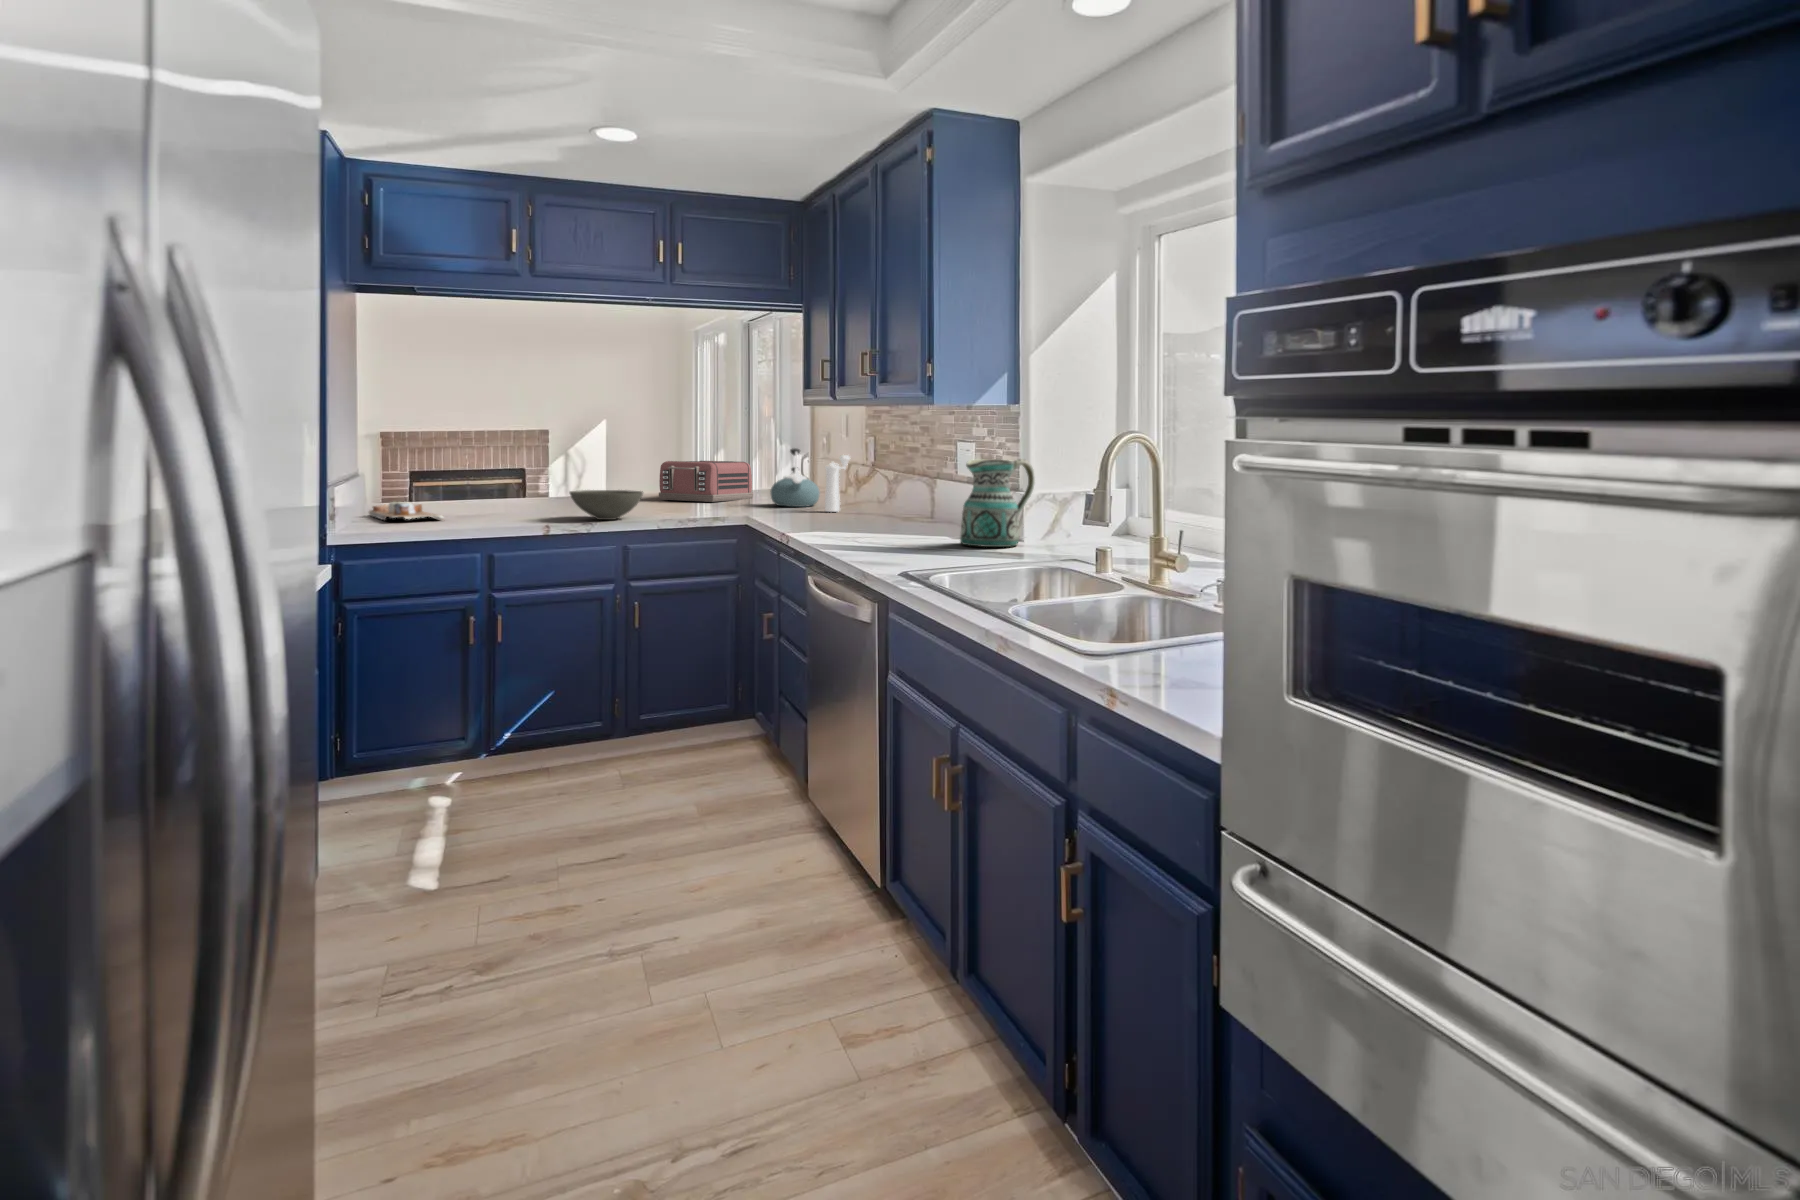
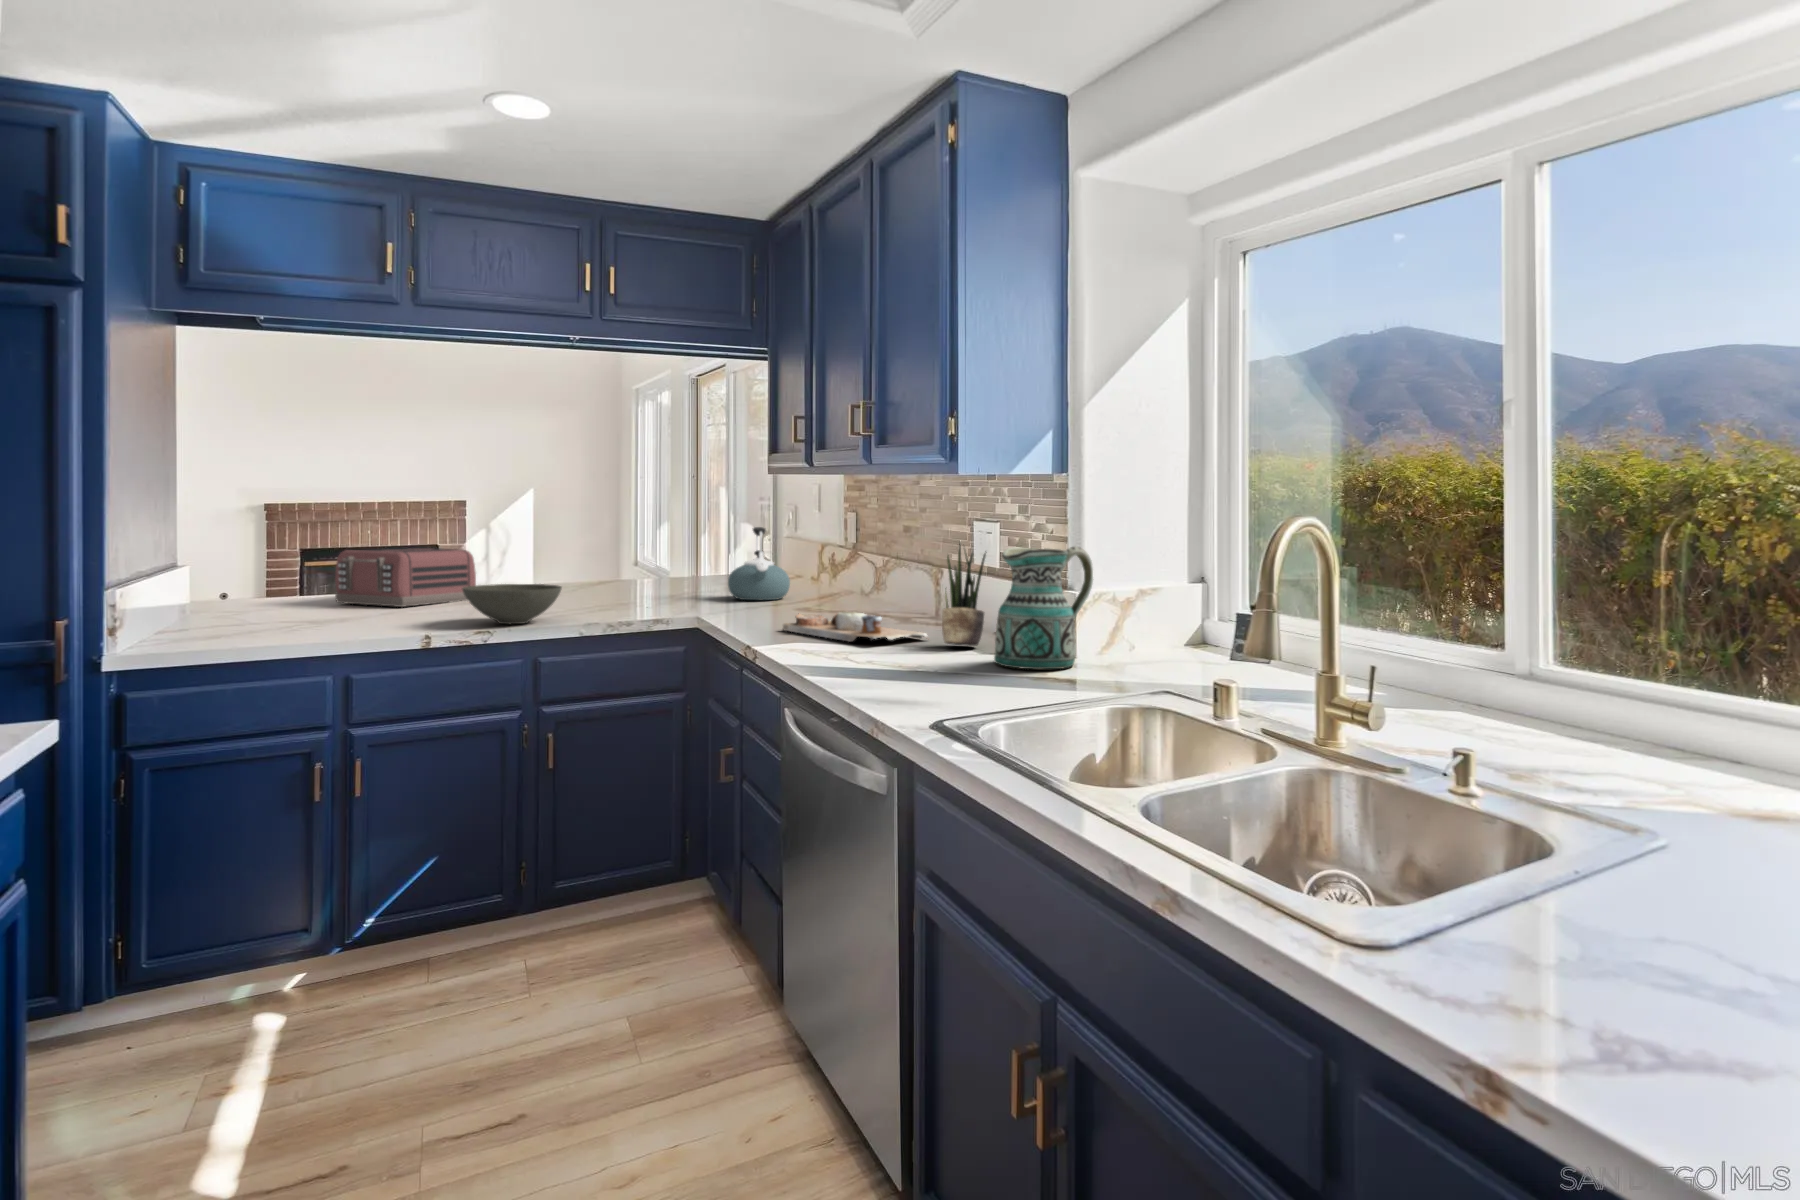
pepper mill: present [825,455,850,512] -> none [798,536,830,608]
potted plant: none [927,455,961,534] -> present [942,543,986,646]
toaster: present [659,461,753,502] -> present [335,548,476,607]
cutting board: present [369,502,444,520] -> present [783,612,928,642]

